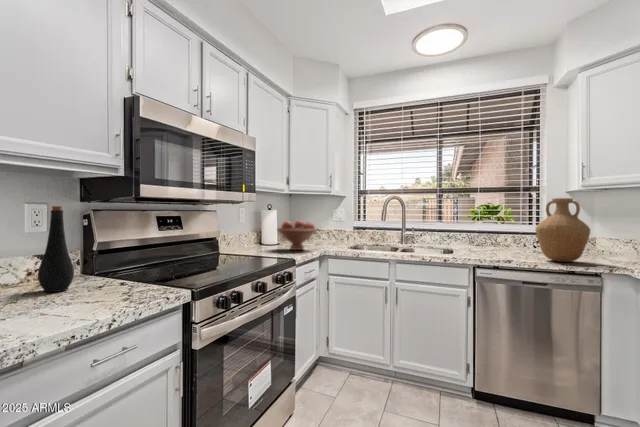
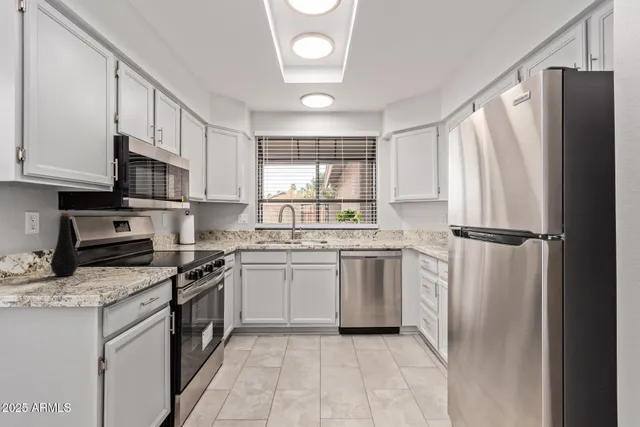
vase: present [536,198,590,262] -> none [379,206,408,245]
fruit bowl: present [278,221,316,250] -> none [200,223,232,246]

